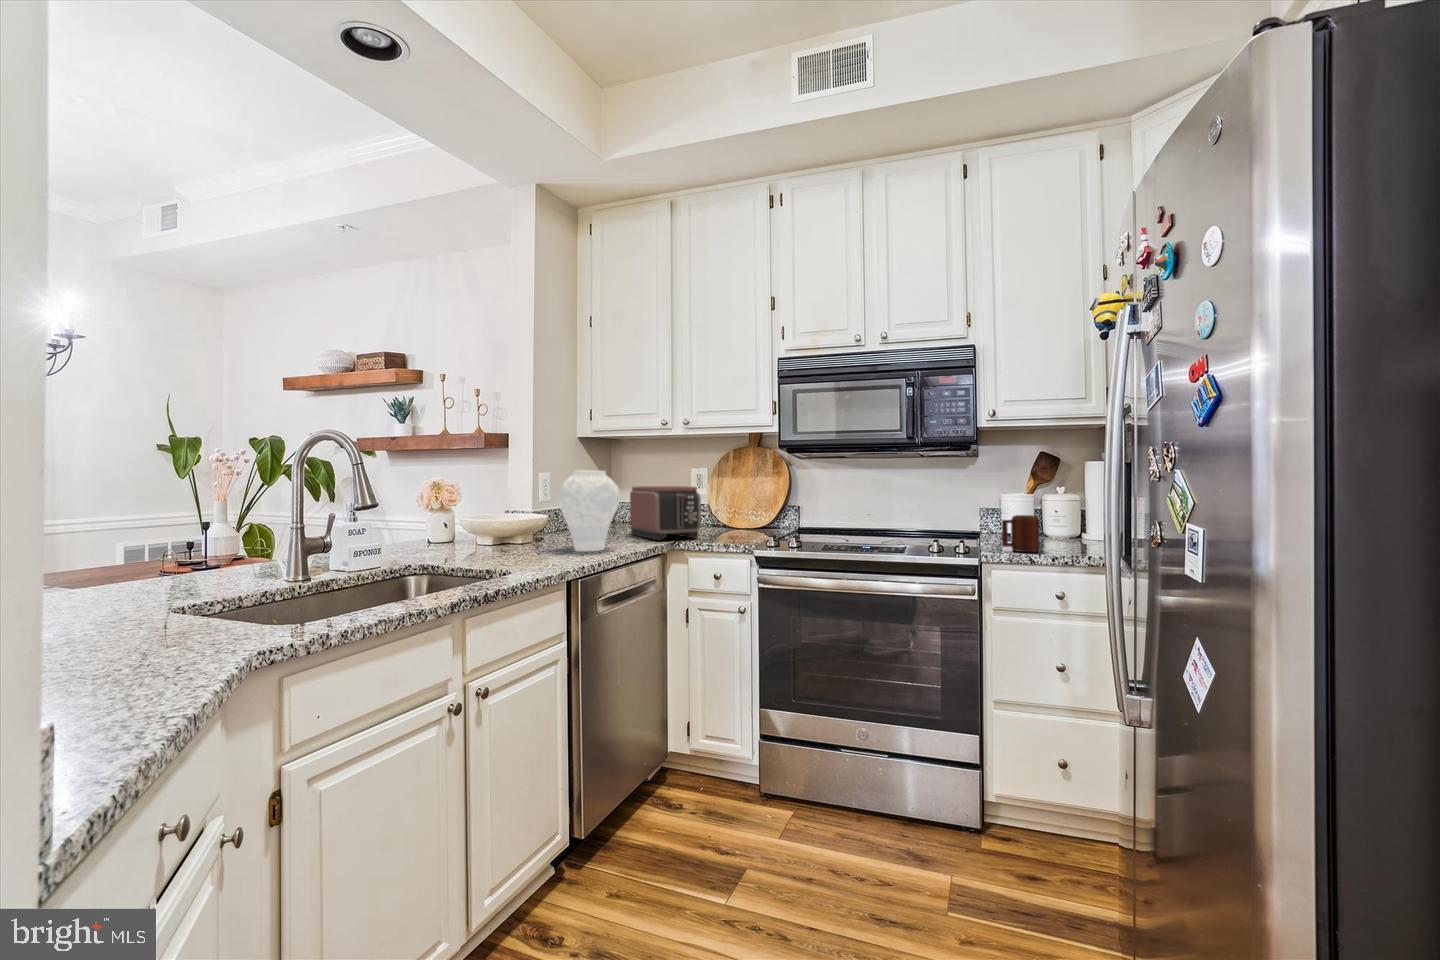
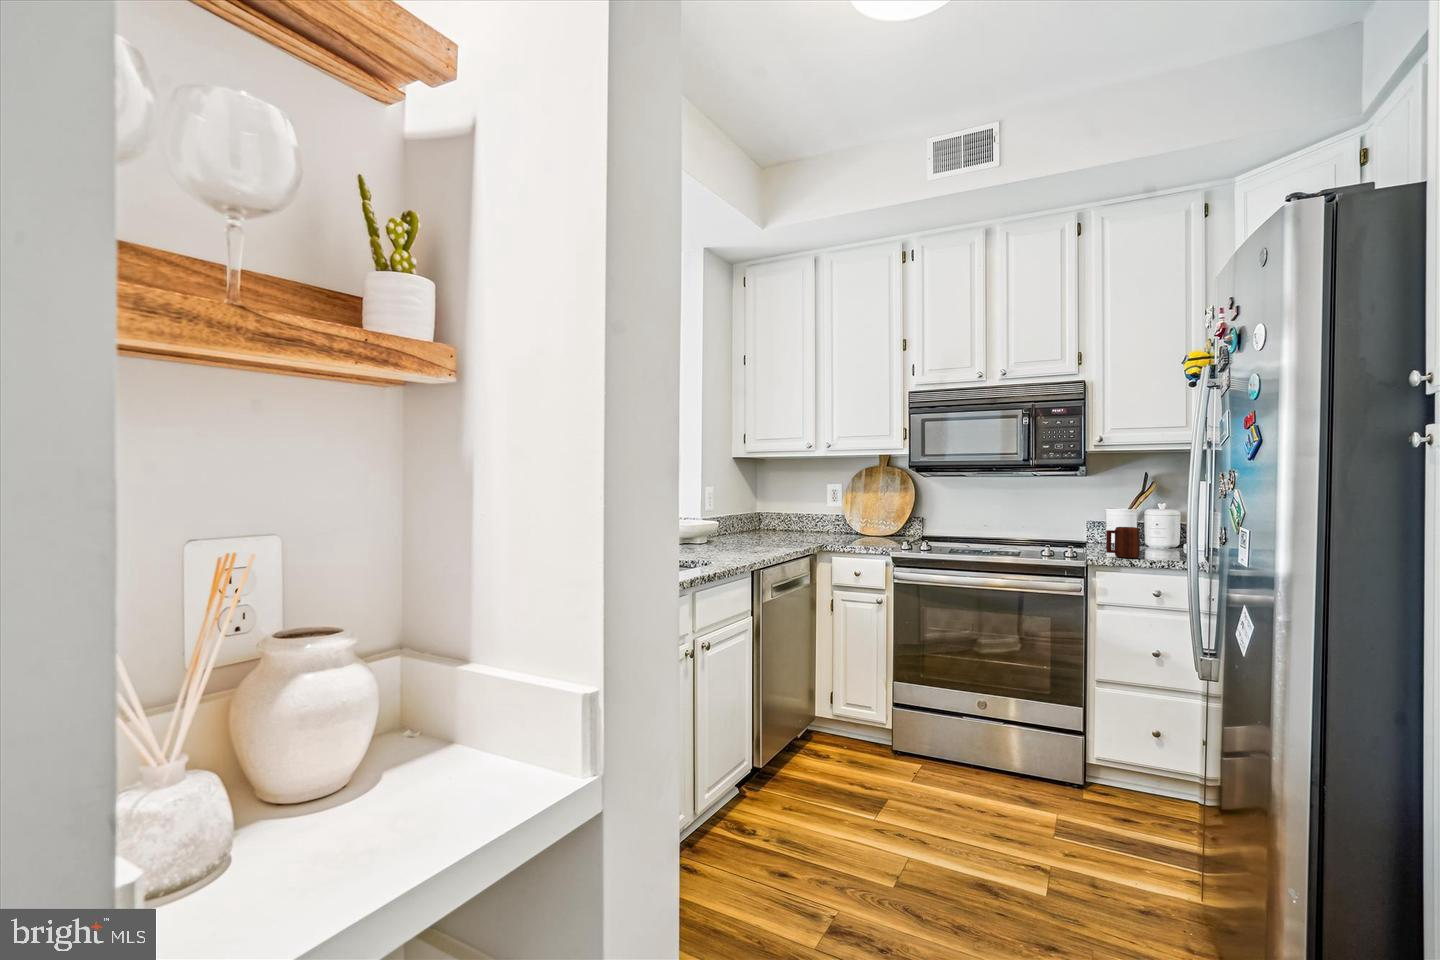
vase: present [559,470,620,551] -> none [734,482,783,546]
toaster: present [630,486,701,540] -> none [779,496,842,541]

